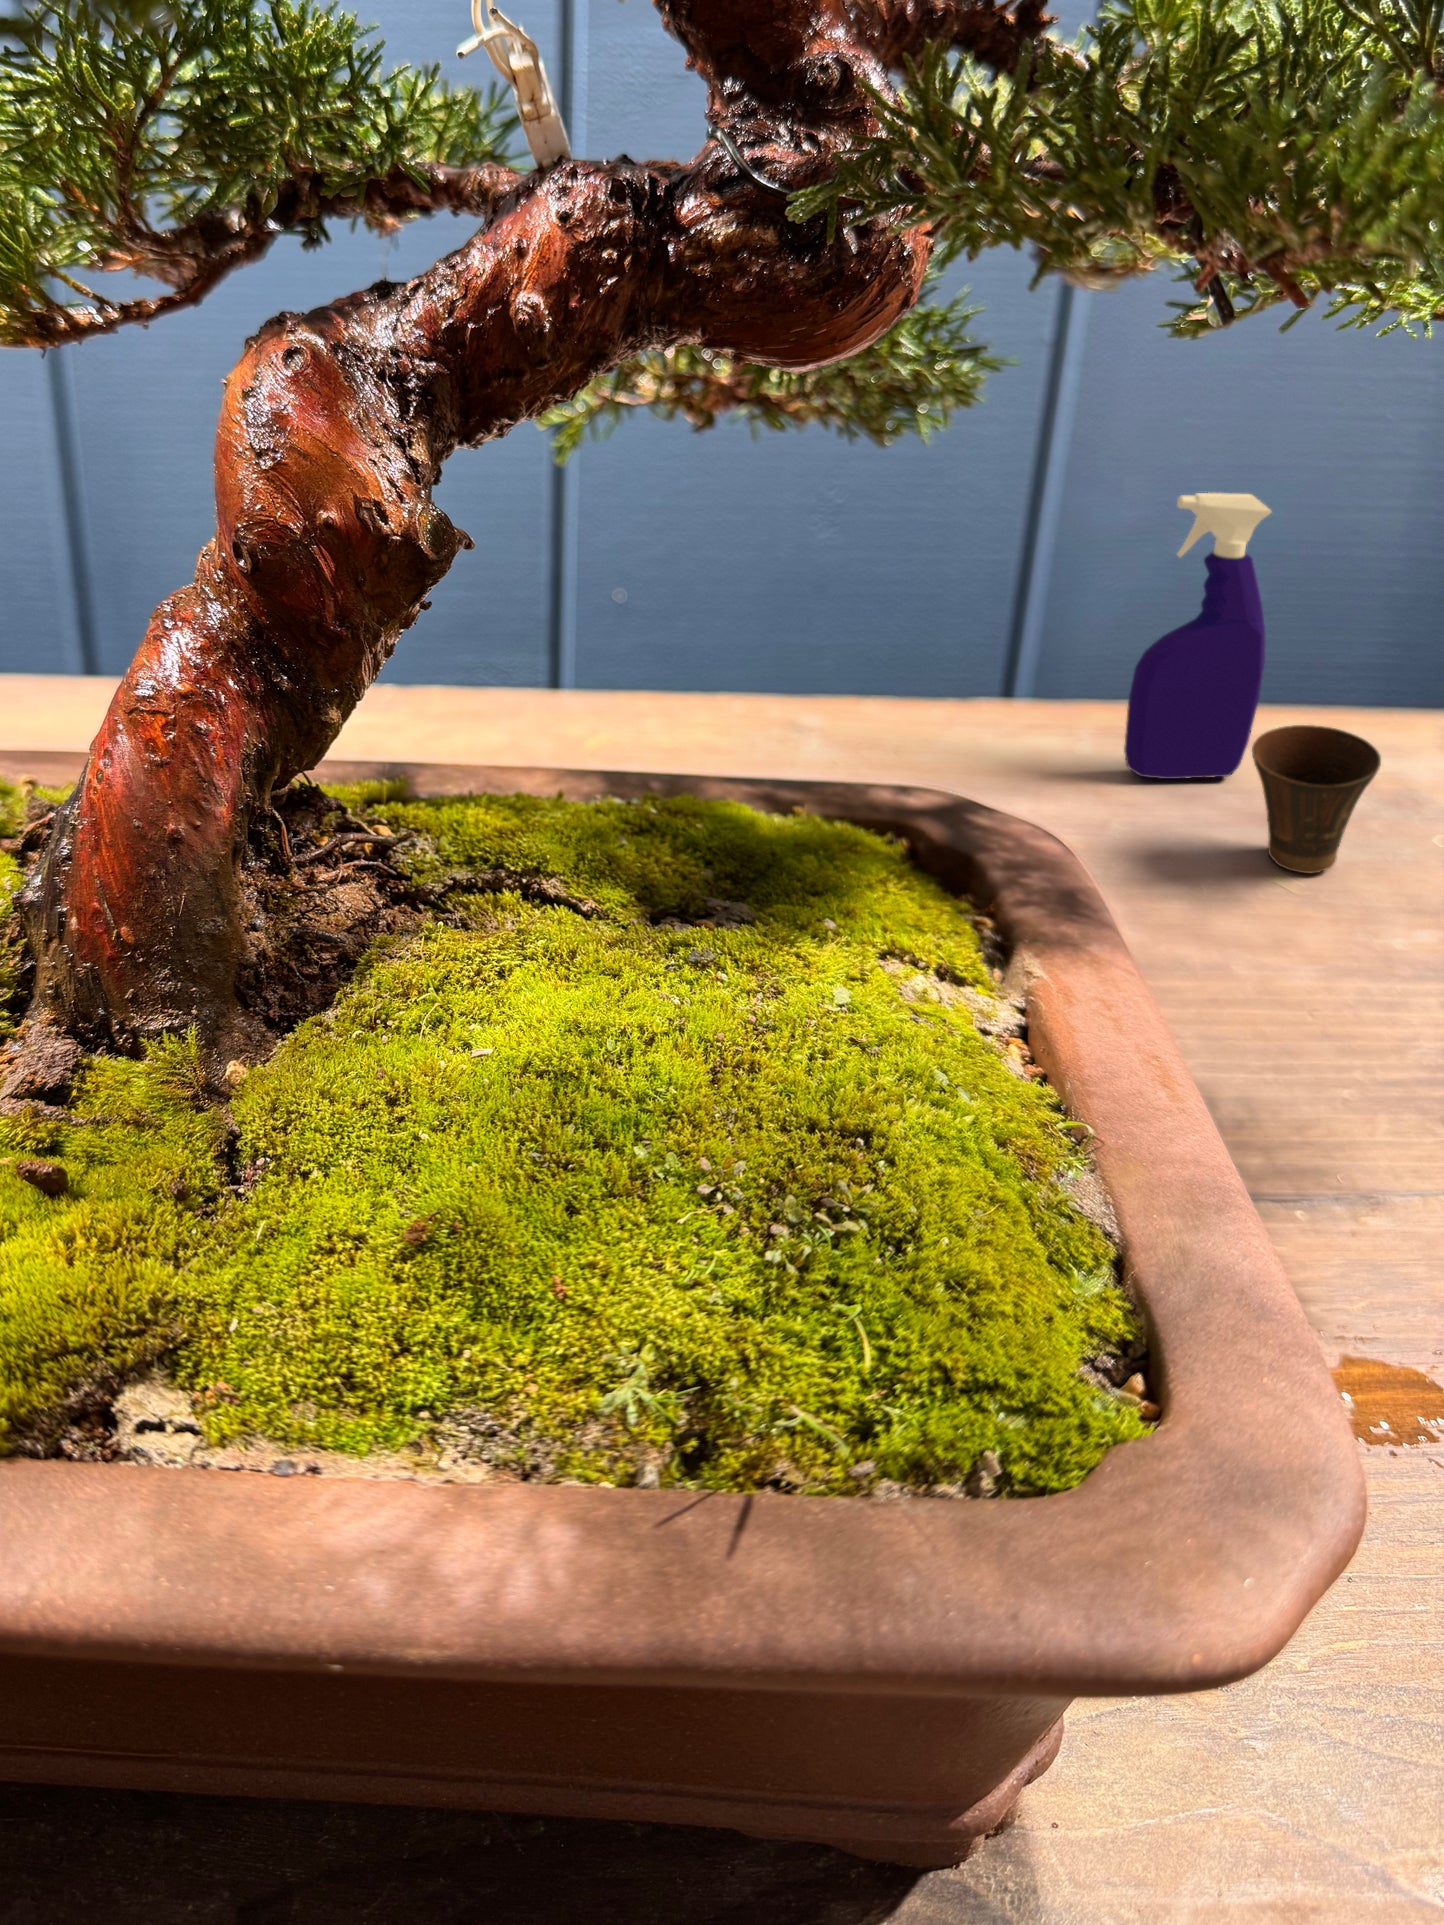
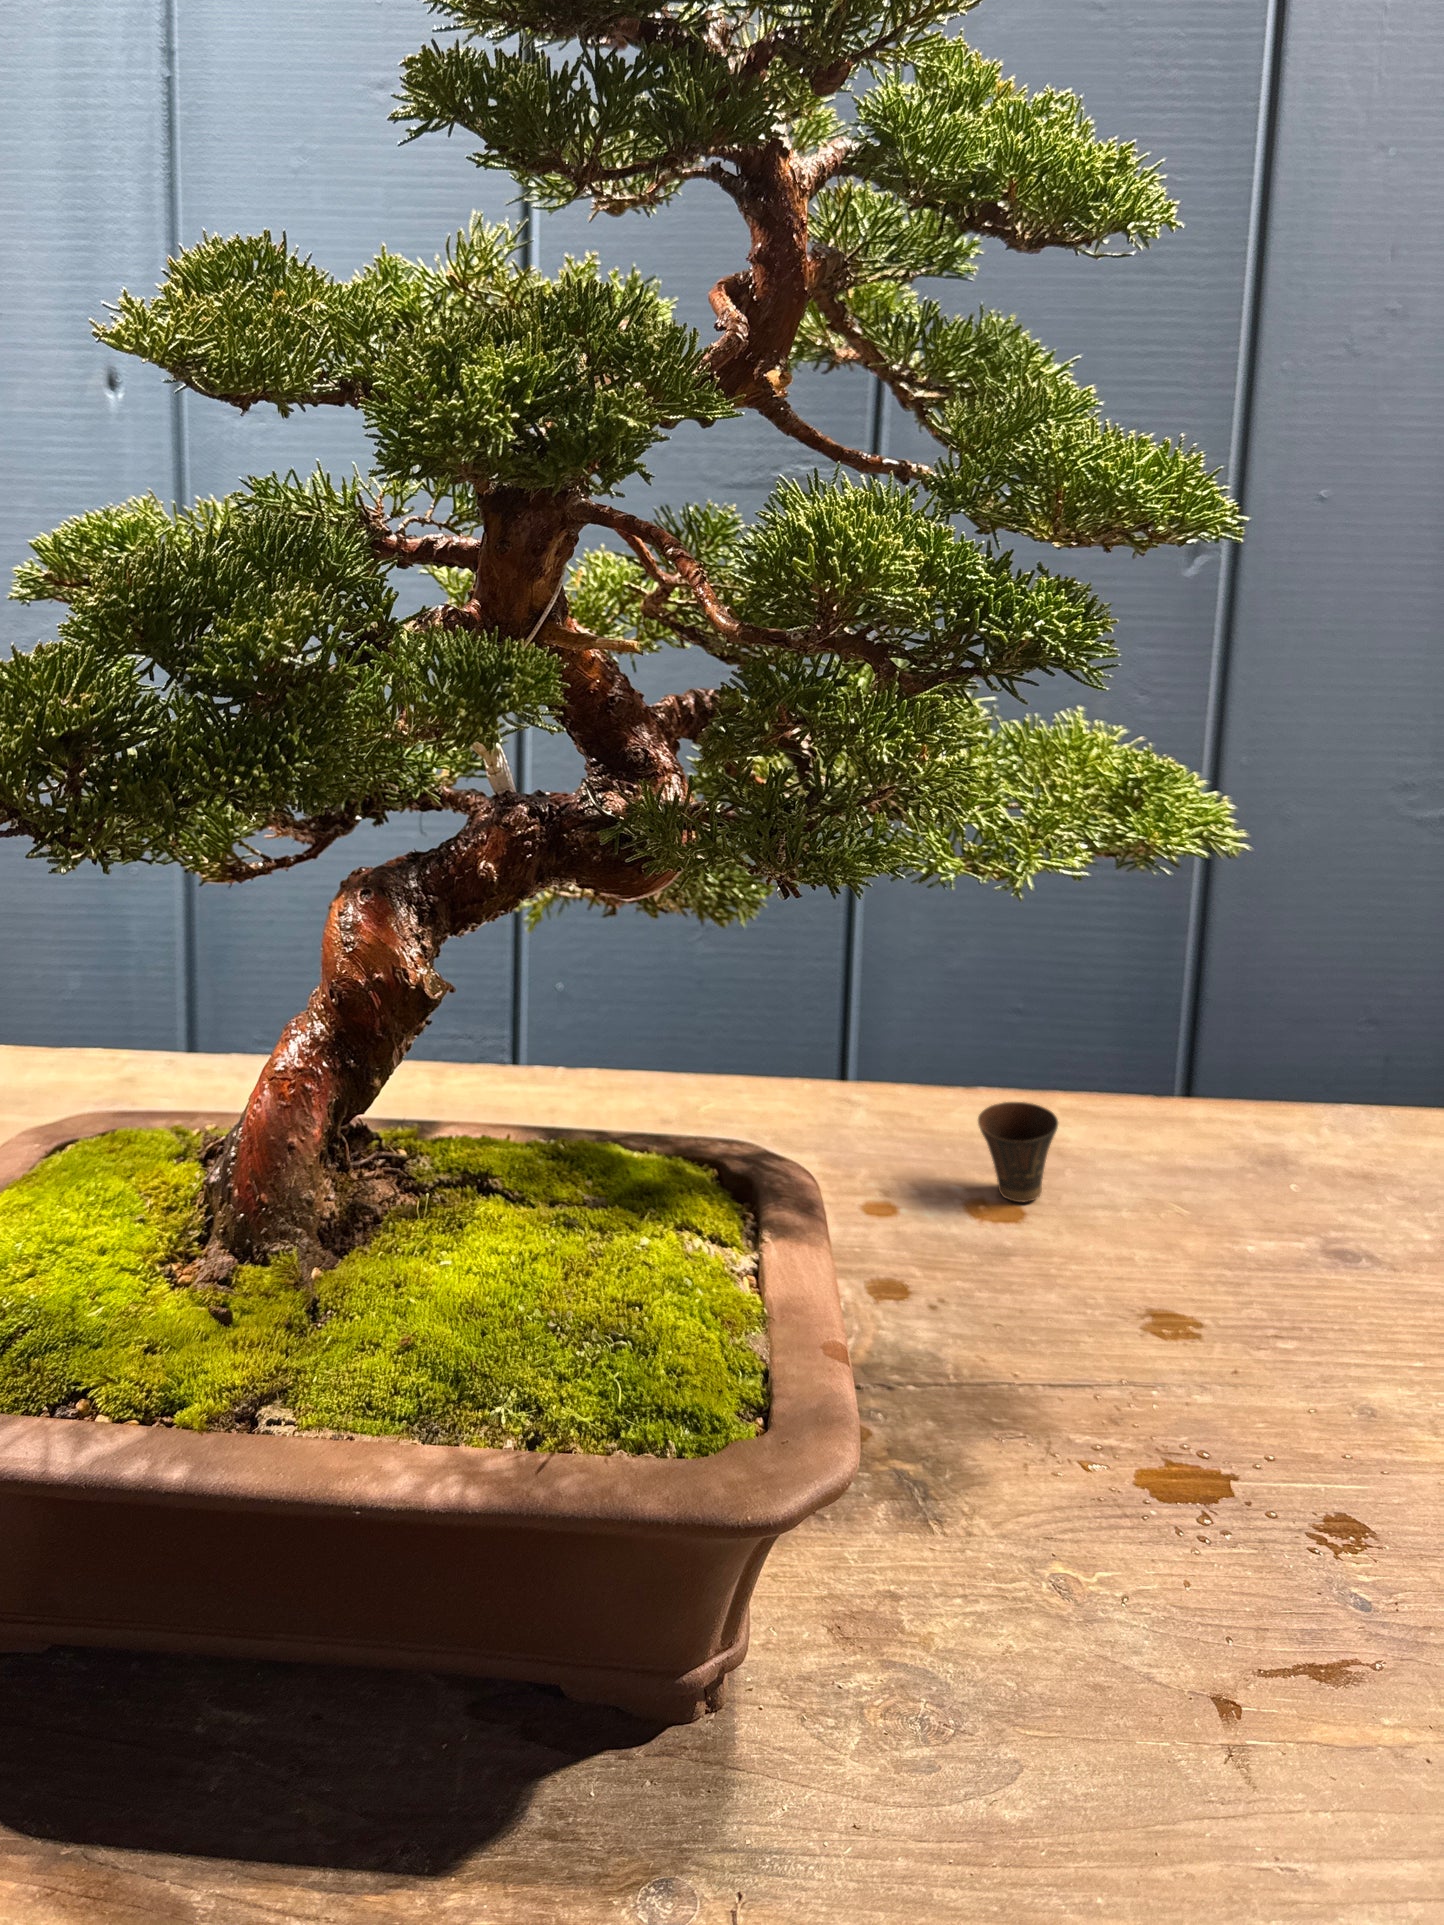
spray bottle: present [1124,493,1271,779] -> none [915,947,1003,1139]

